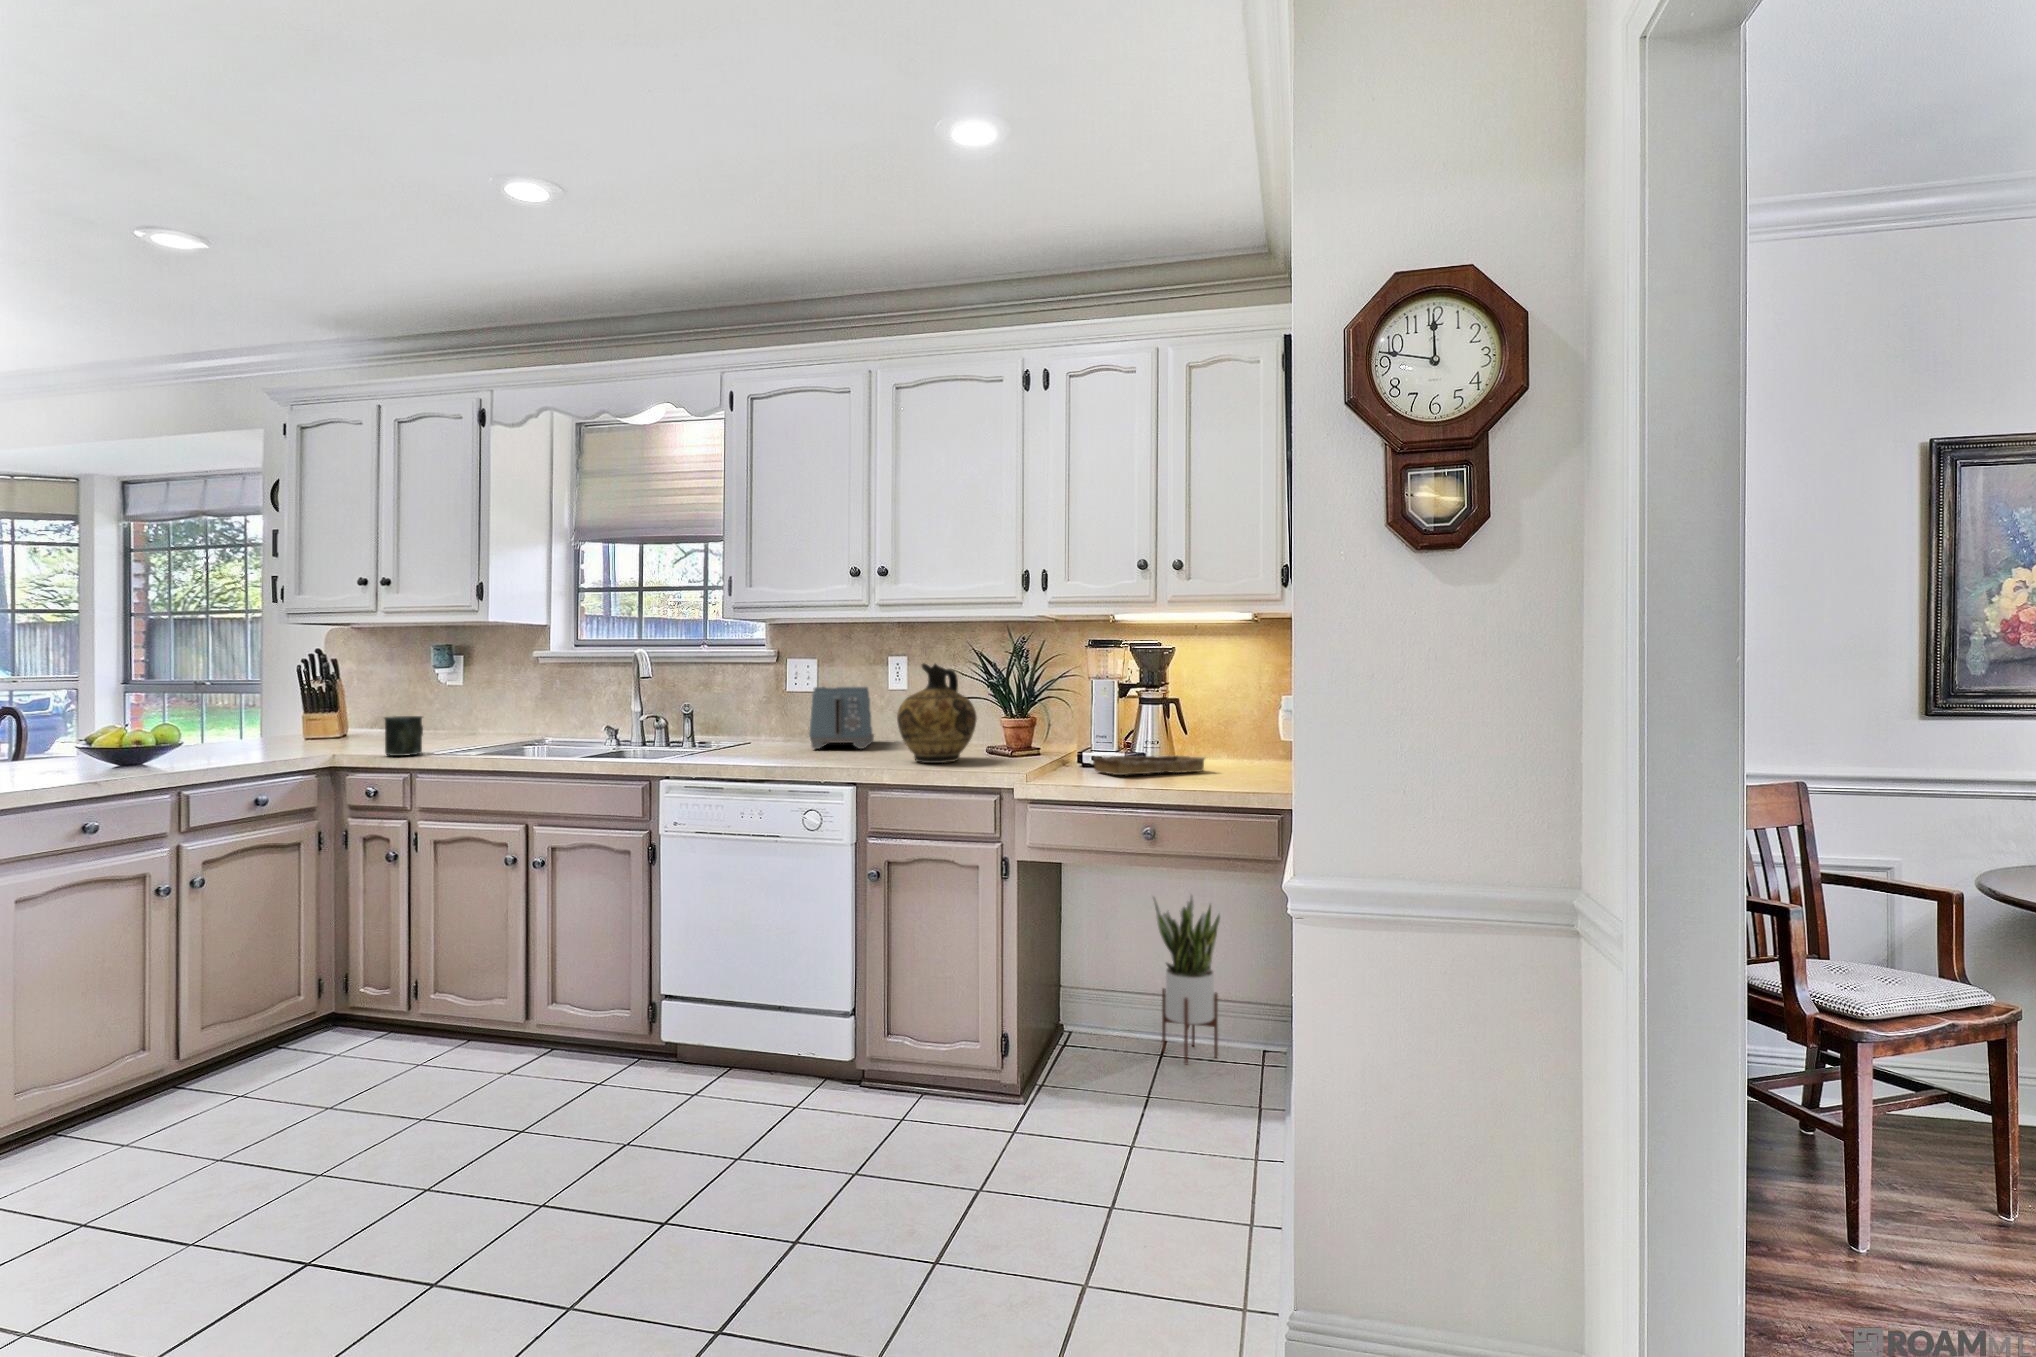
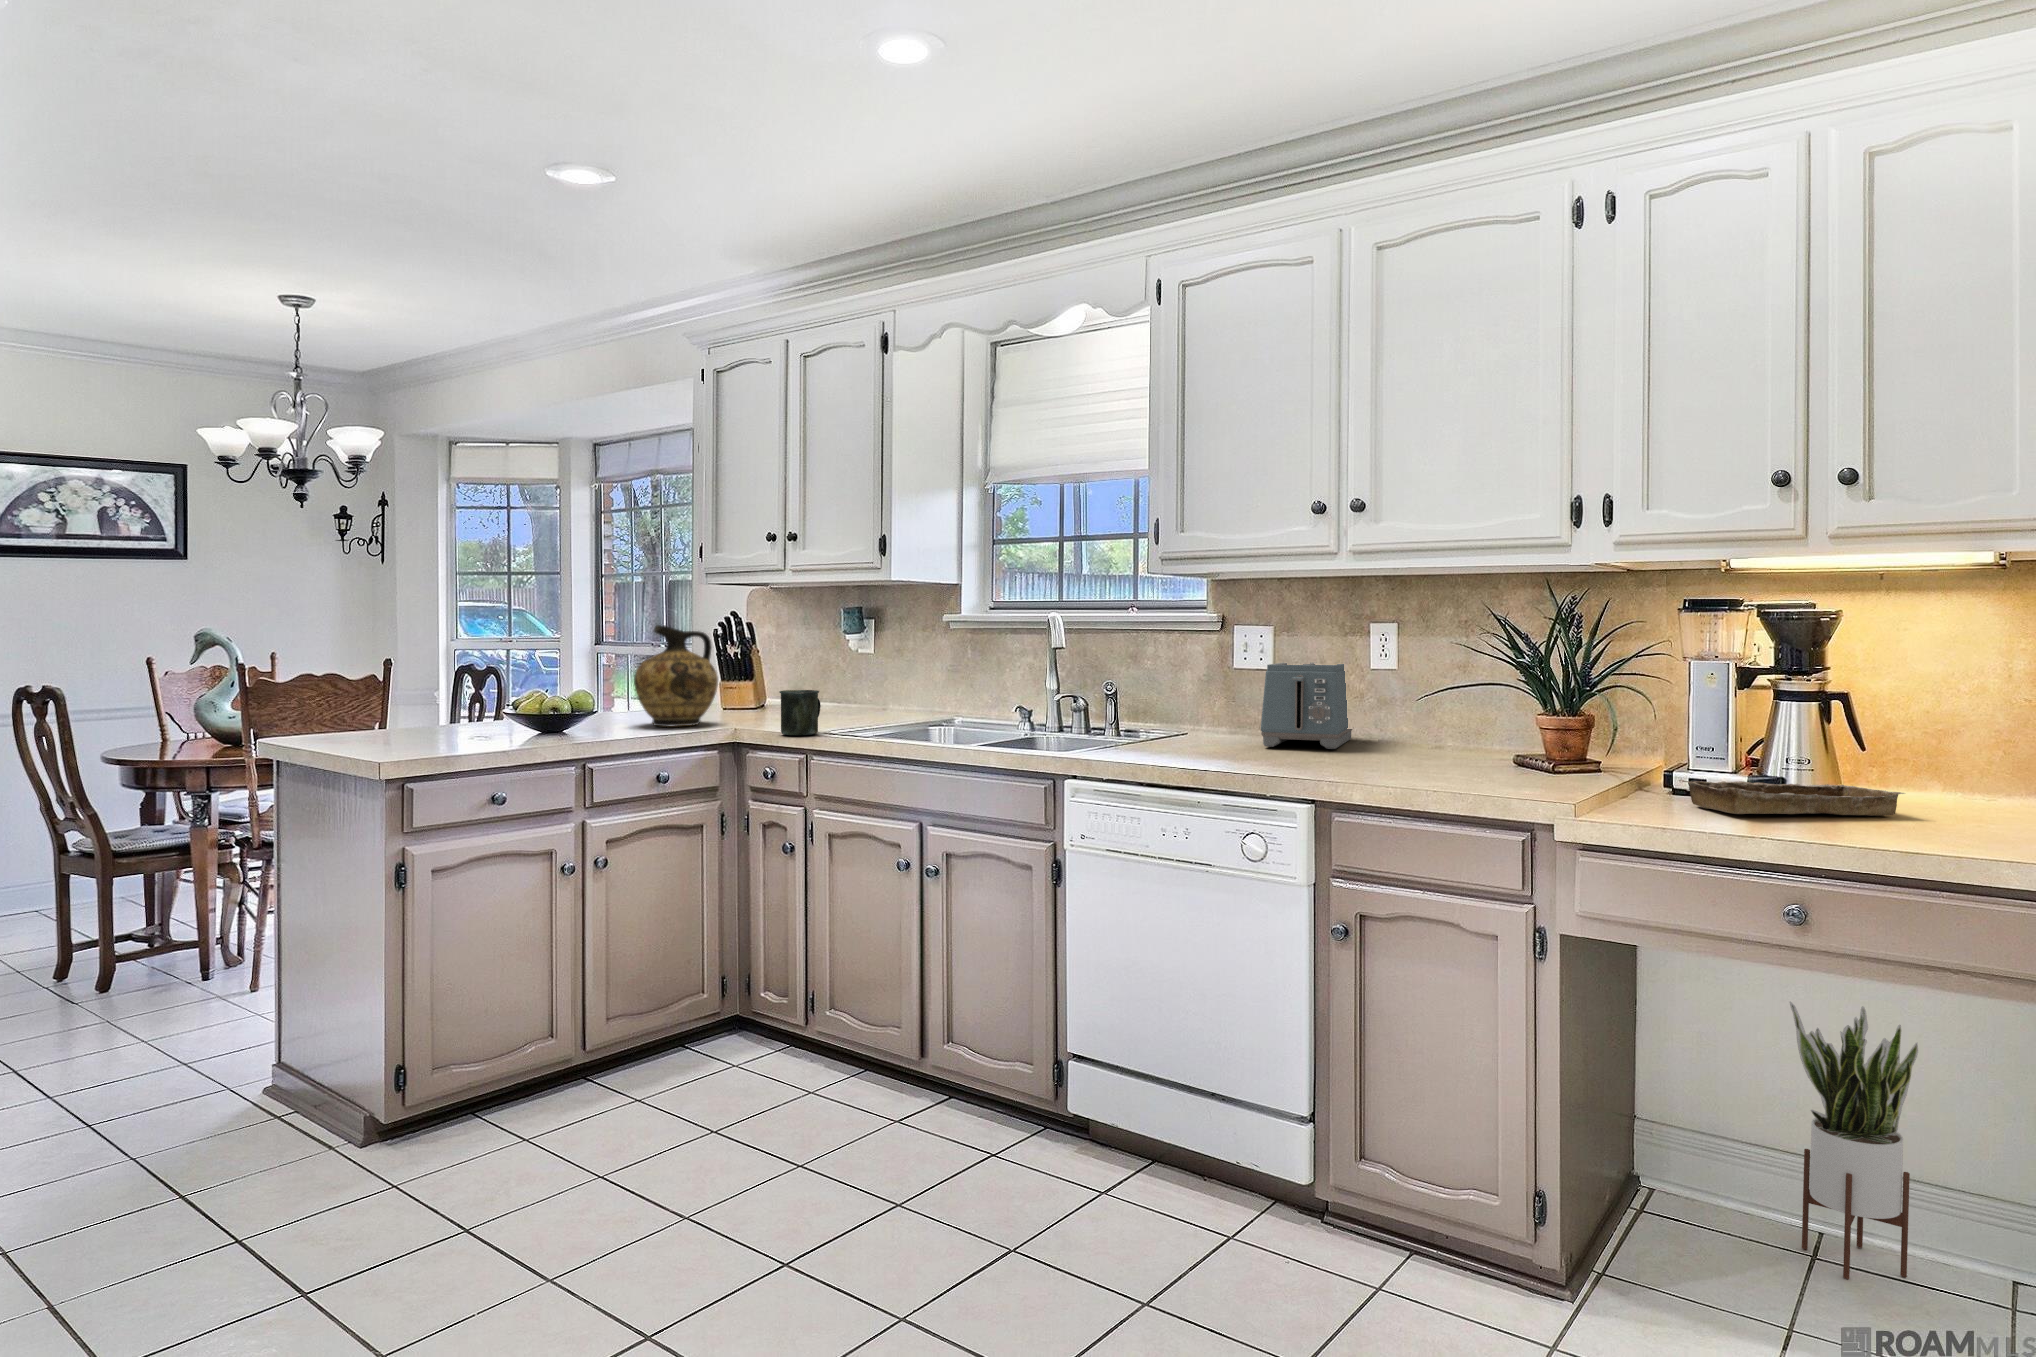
ceramic jug: present [897,664,977,763] -> present [634,625,718,727]

